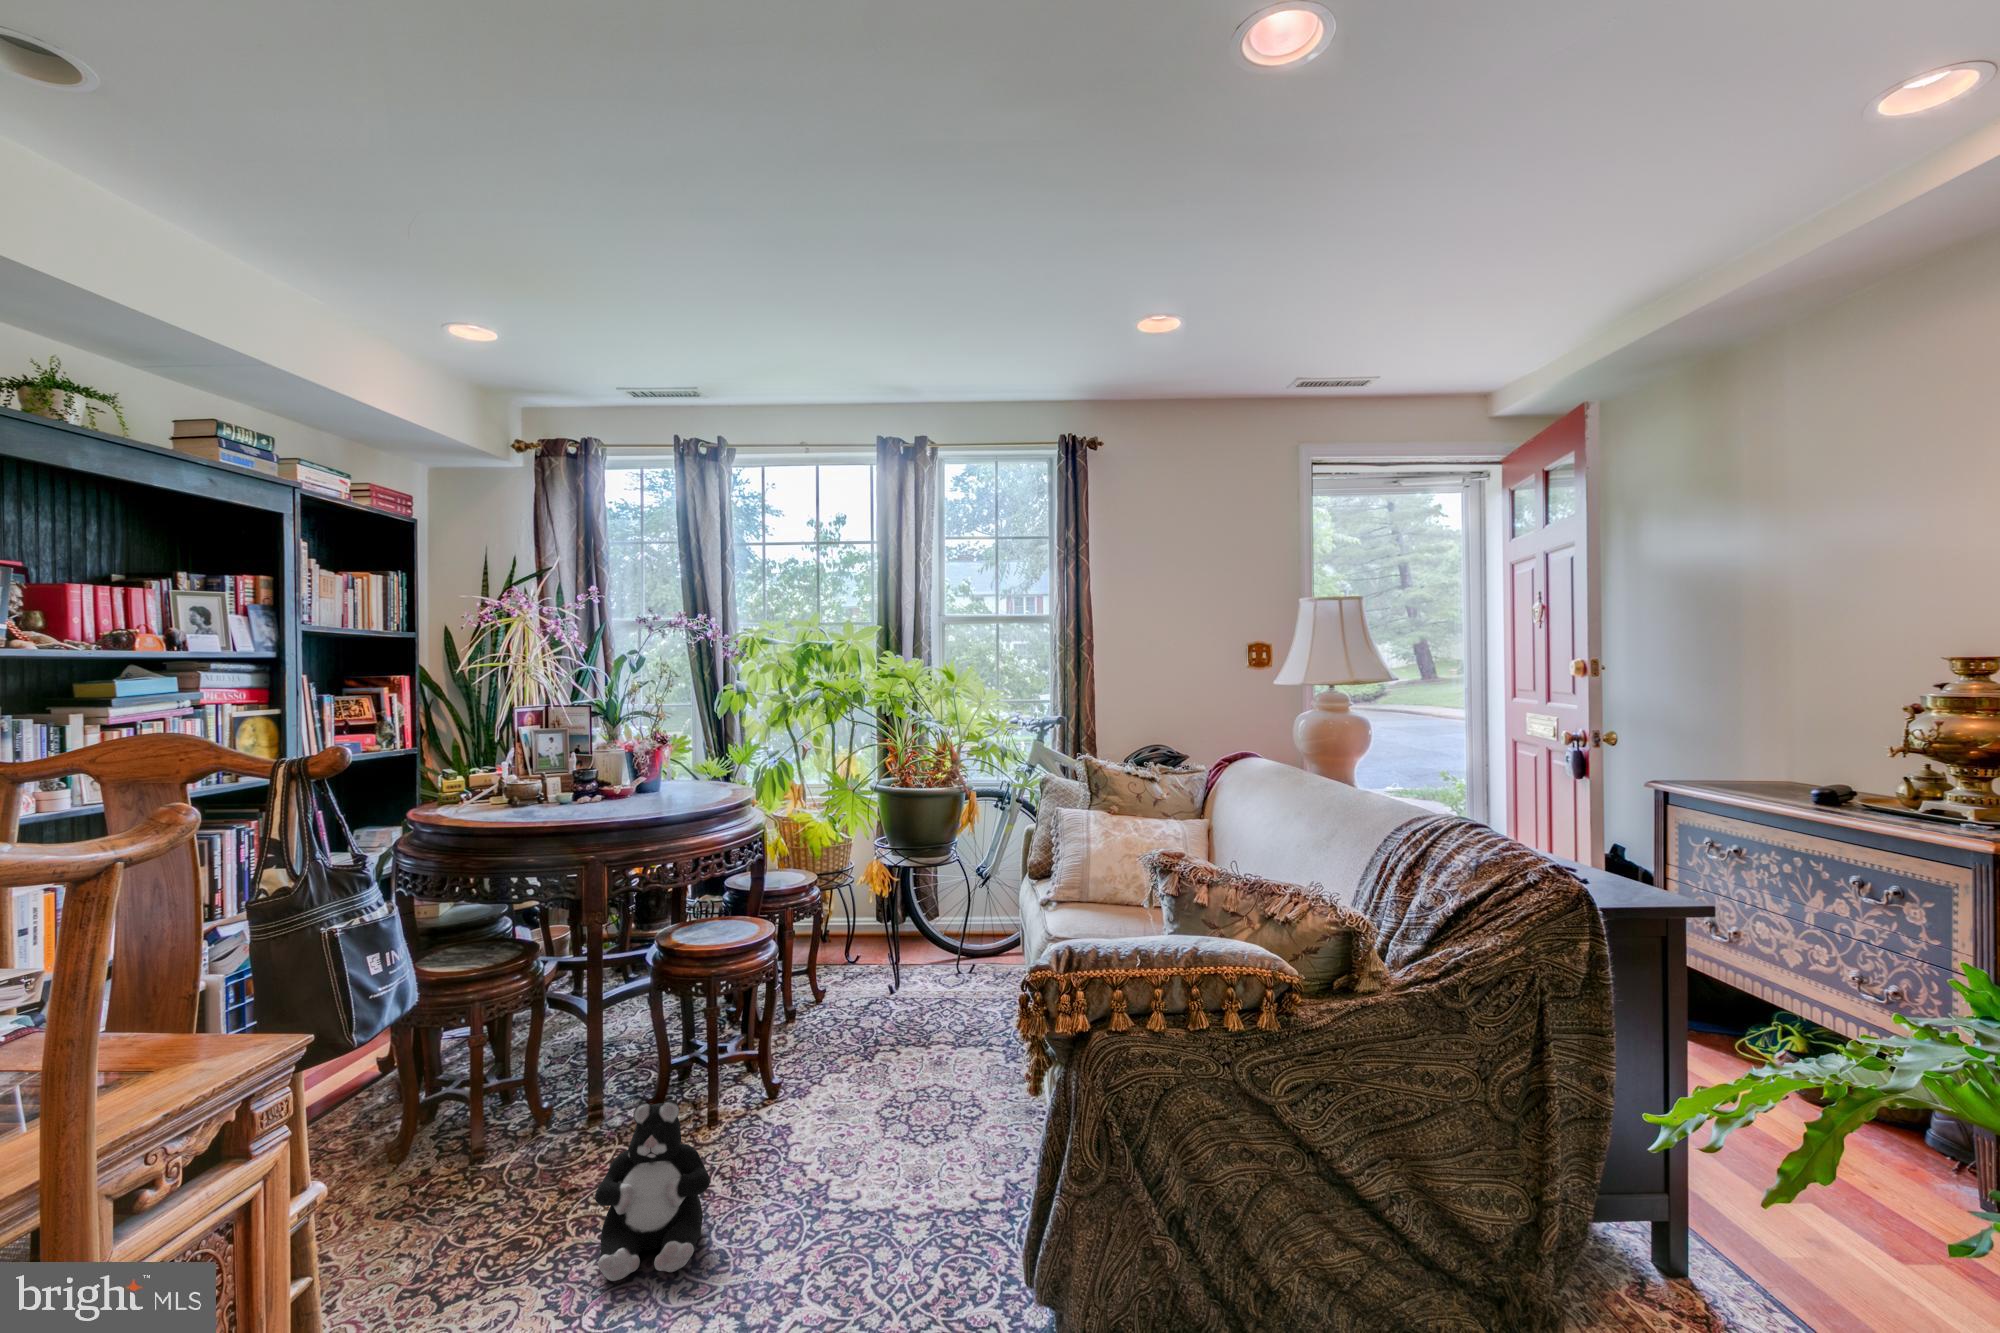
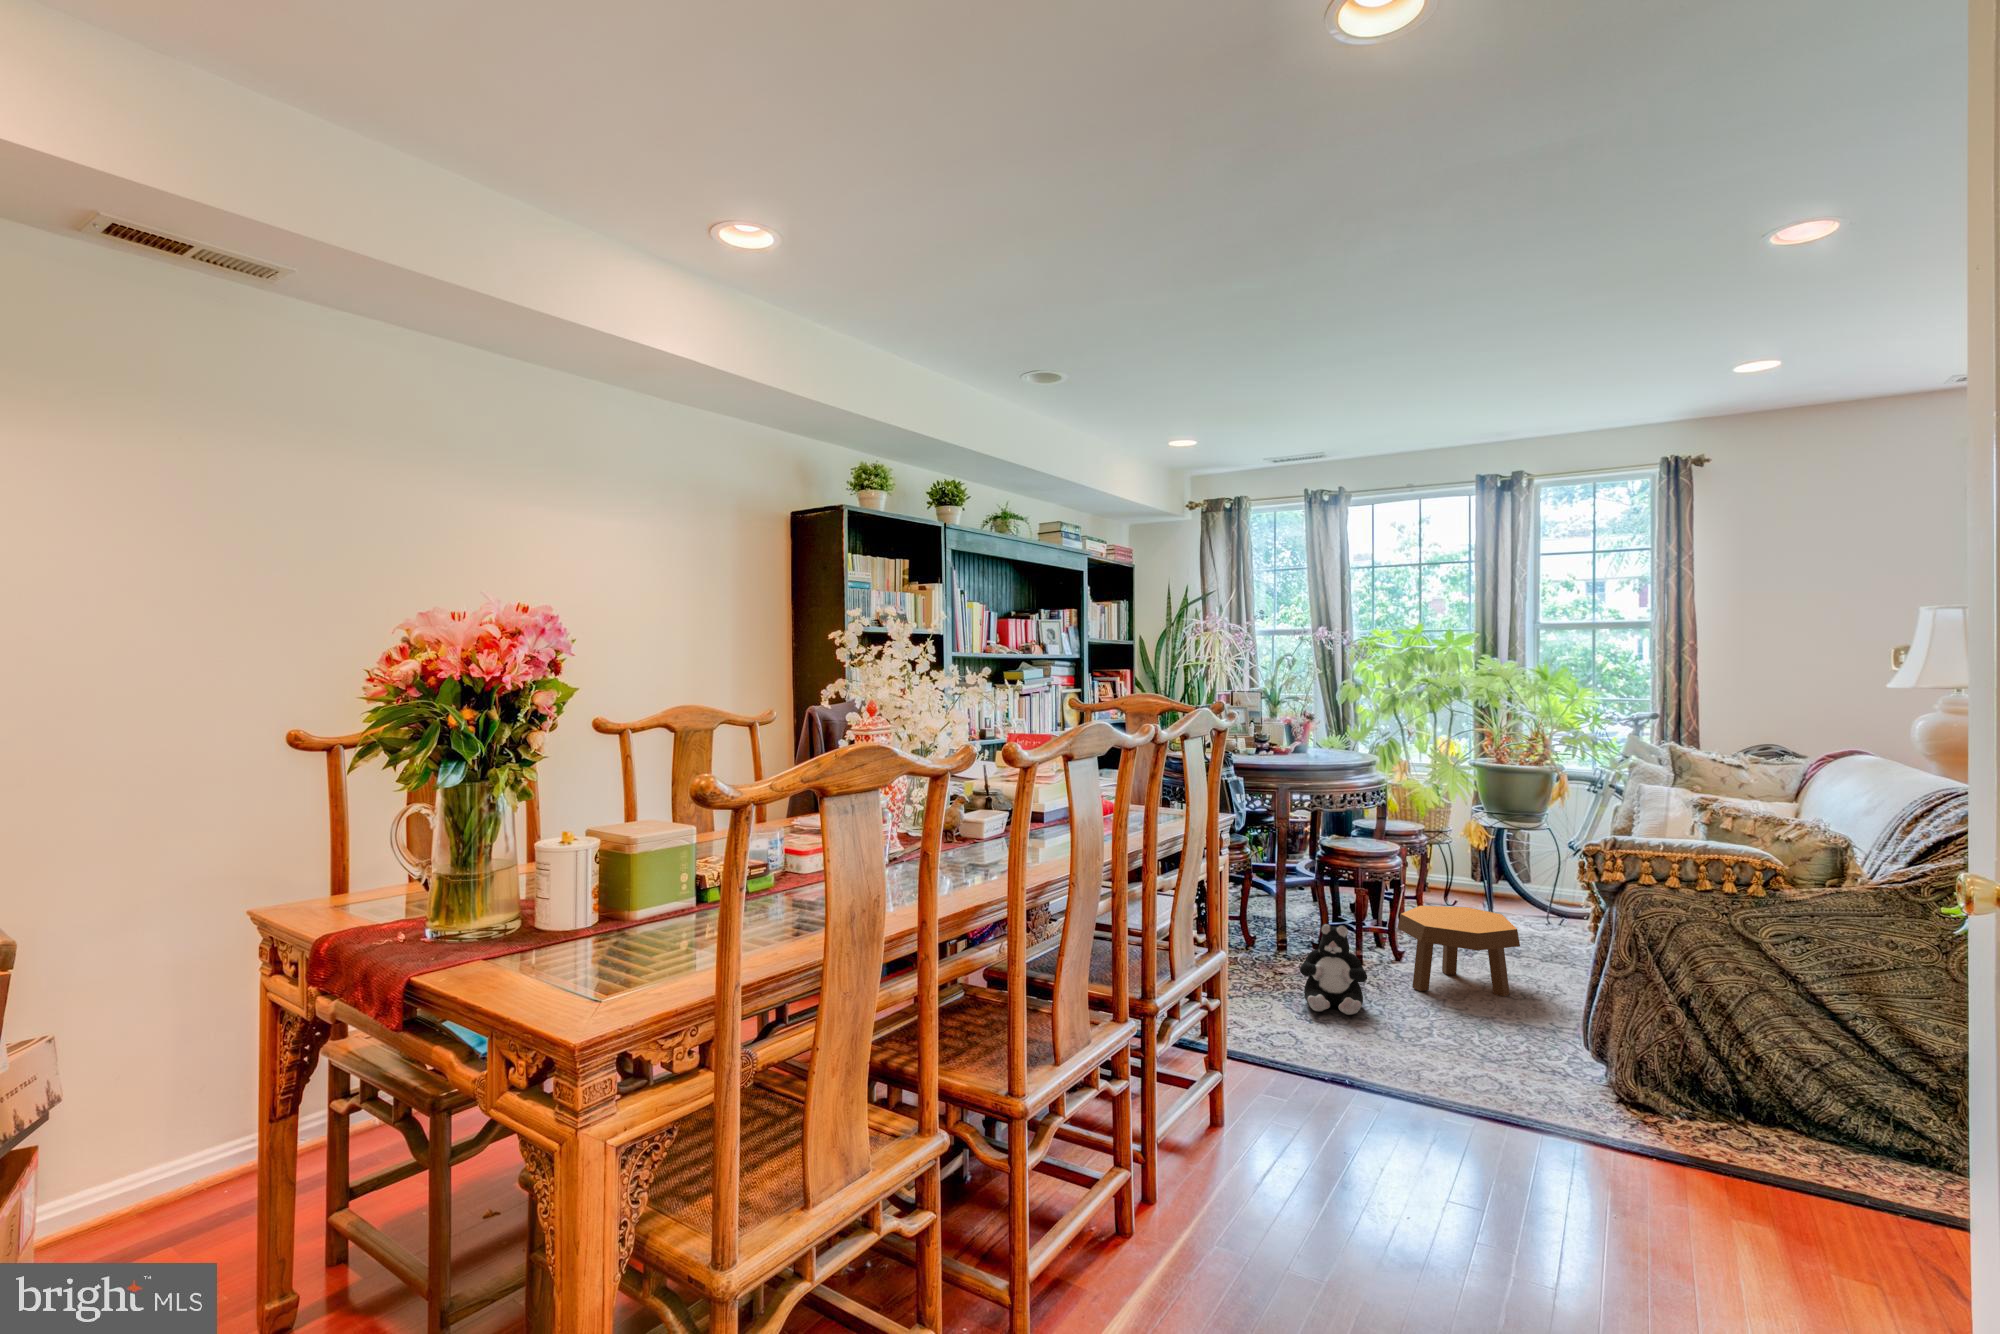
footstool: none [769,1002,932,1160] -> present [1398,906,1520,997]

